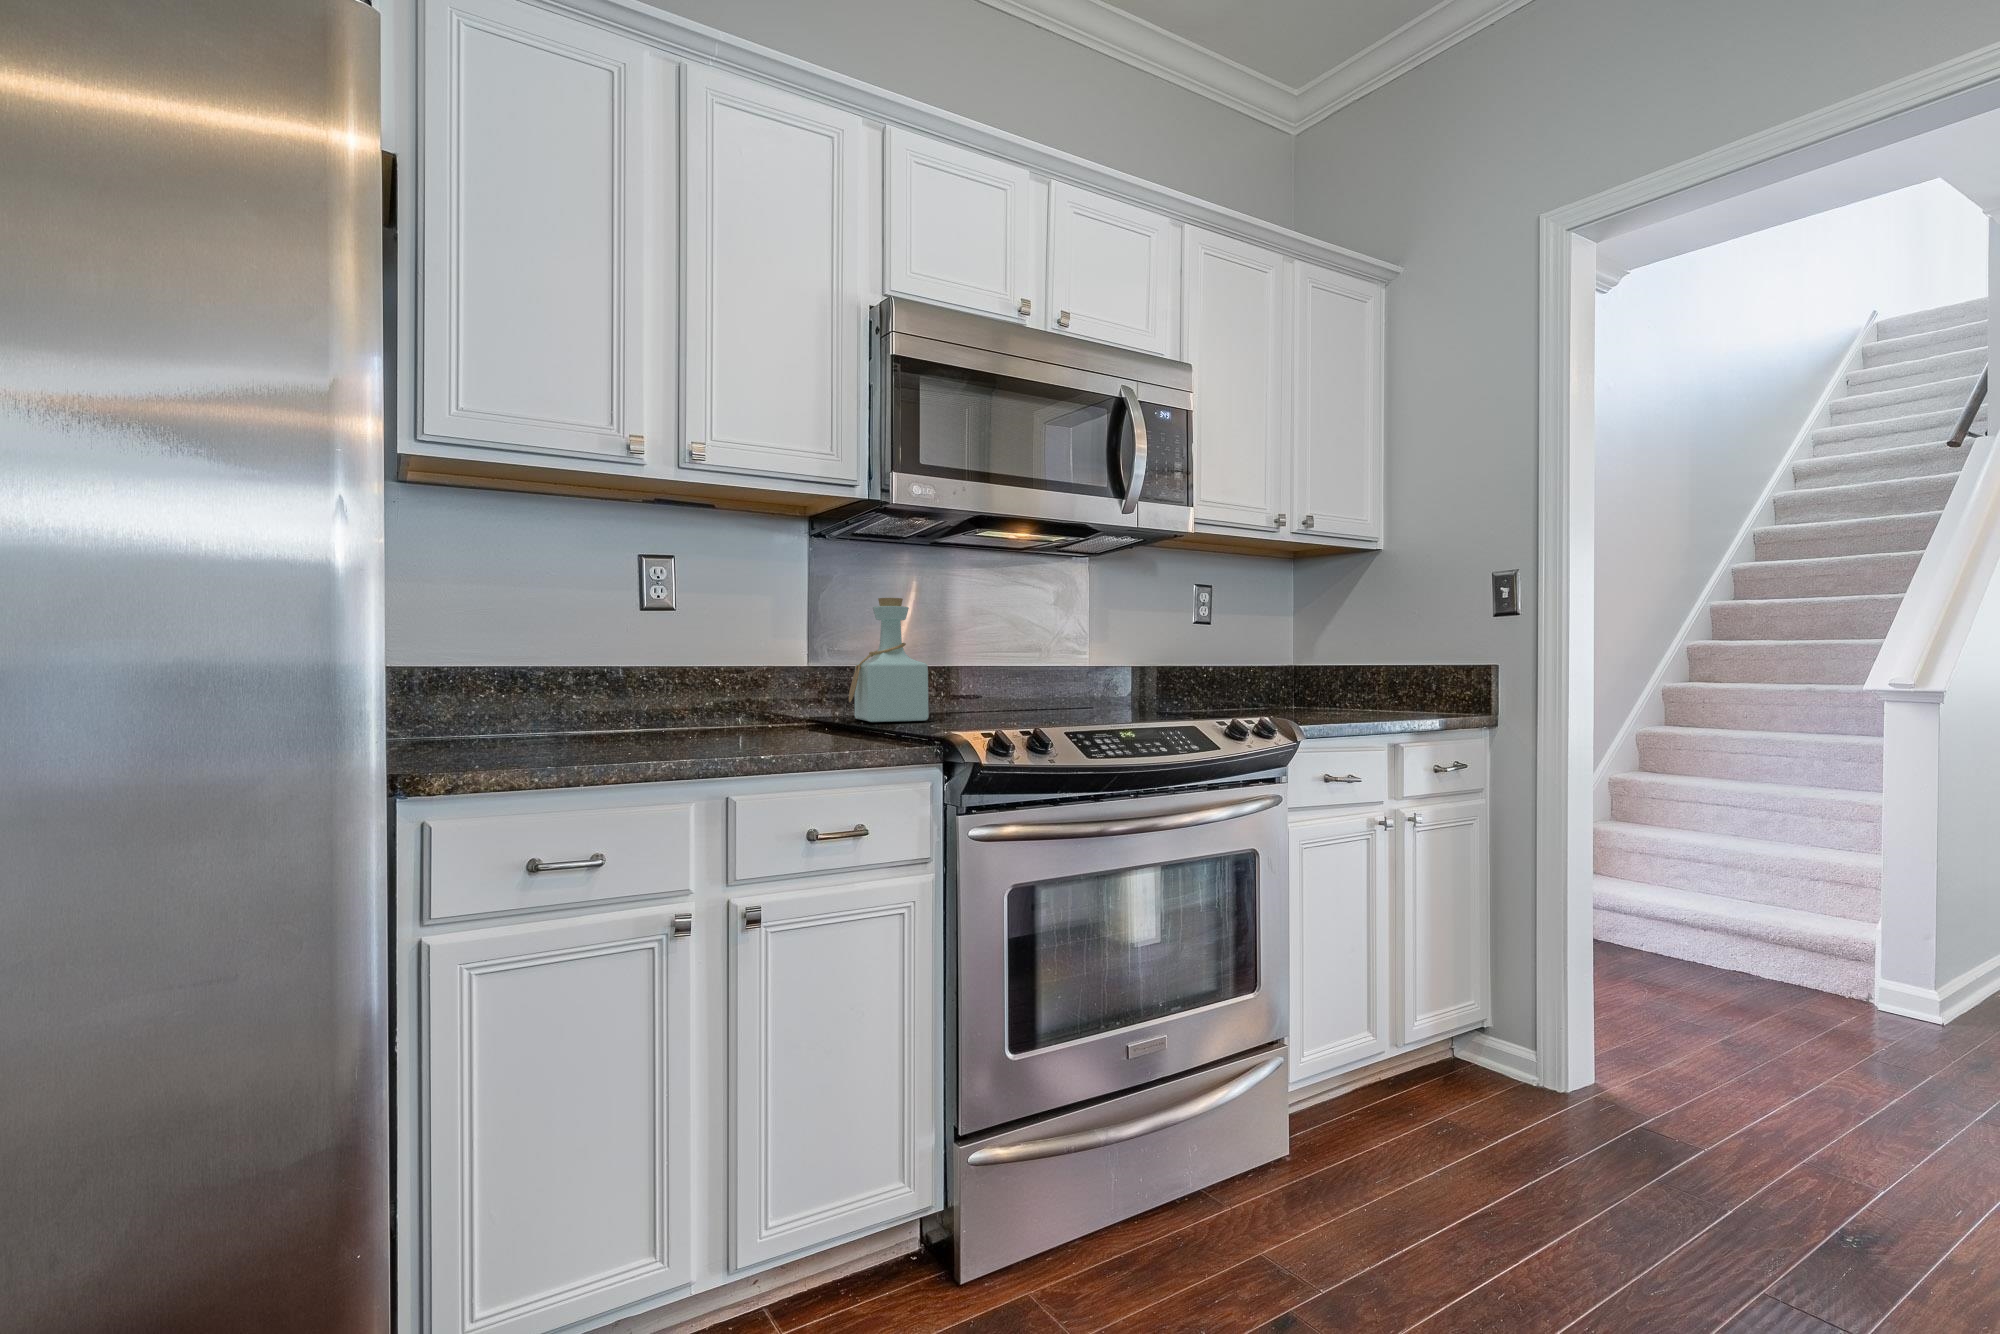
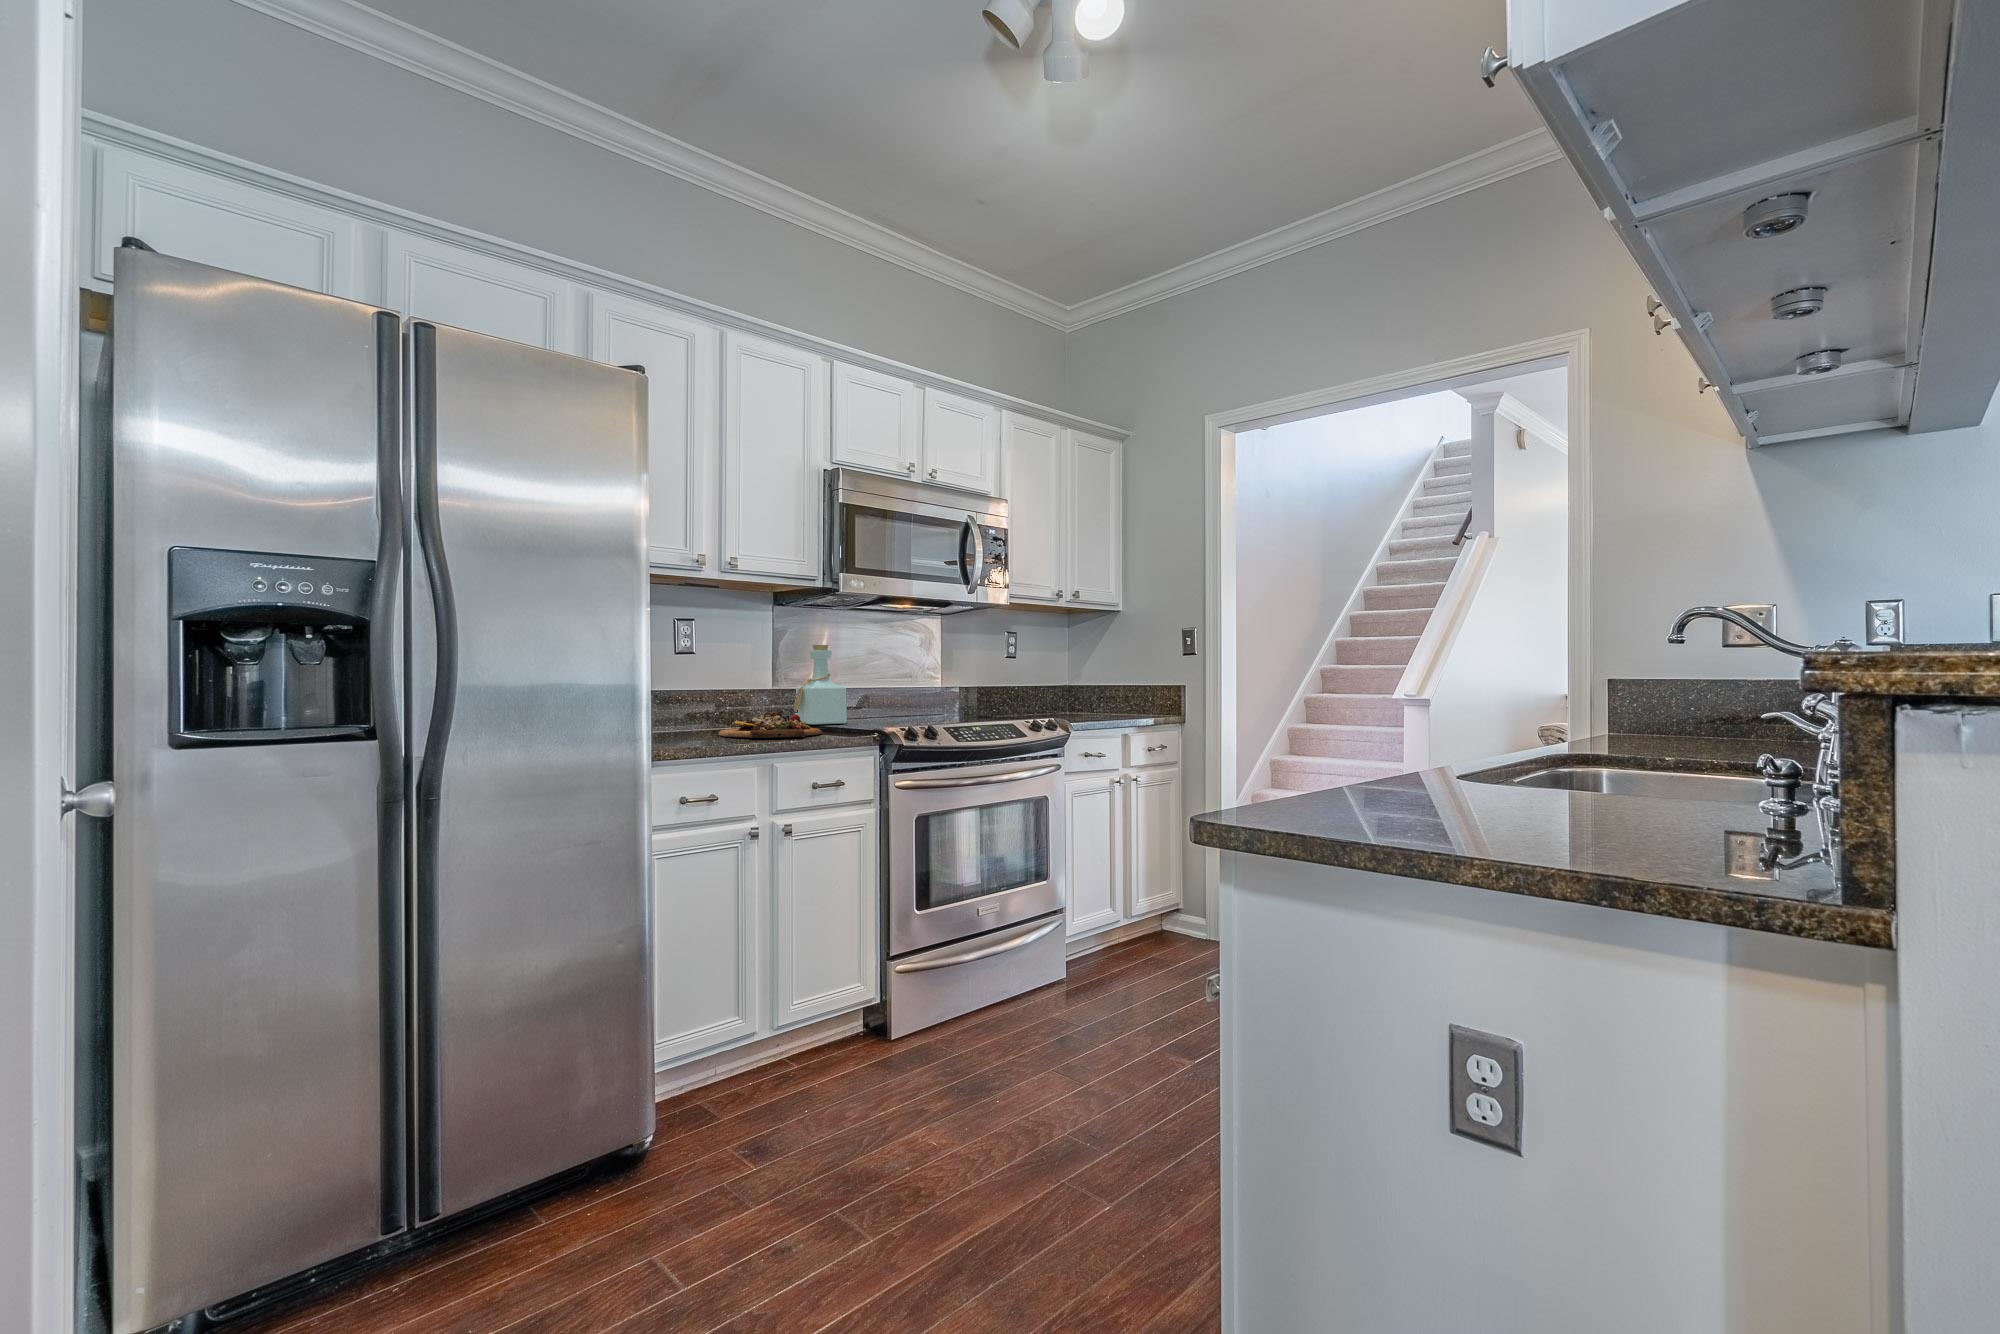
cutting board: none [685,701,859,746] -> present [718,712,822,738]

